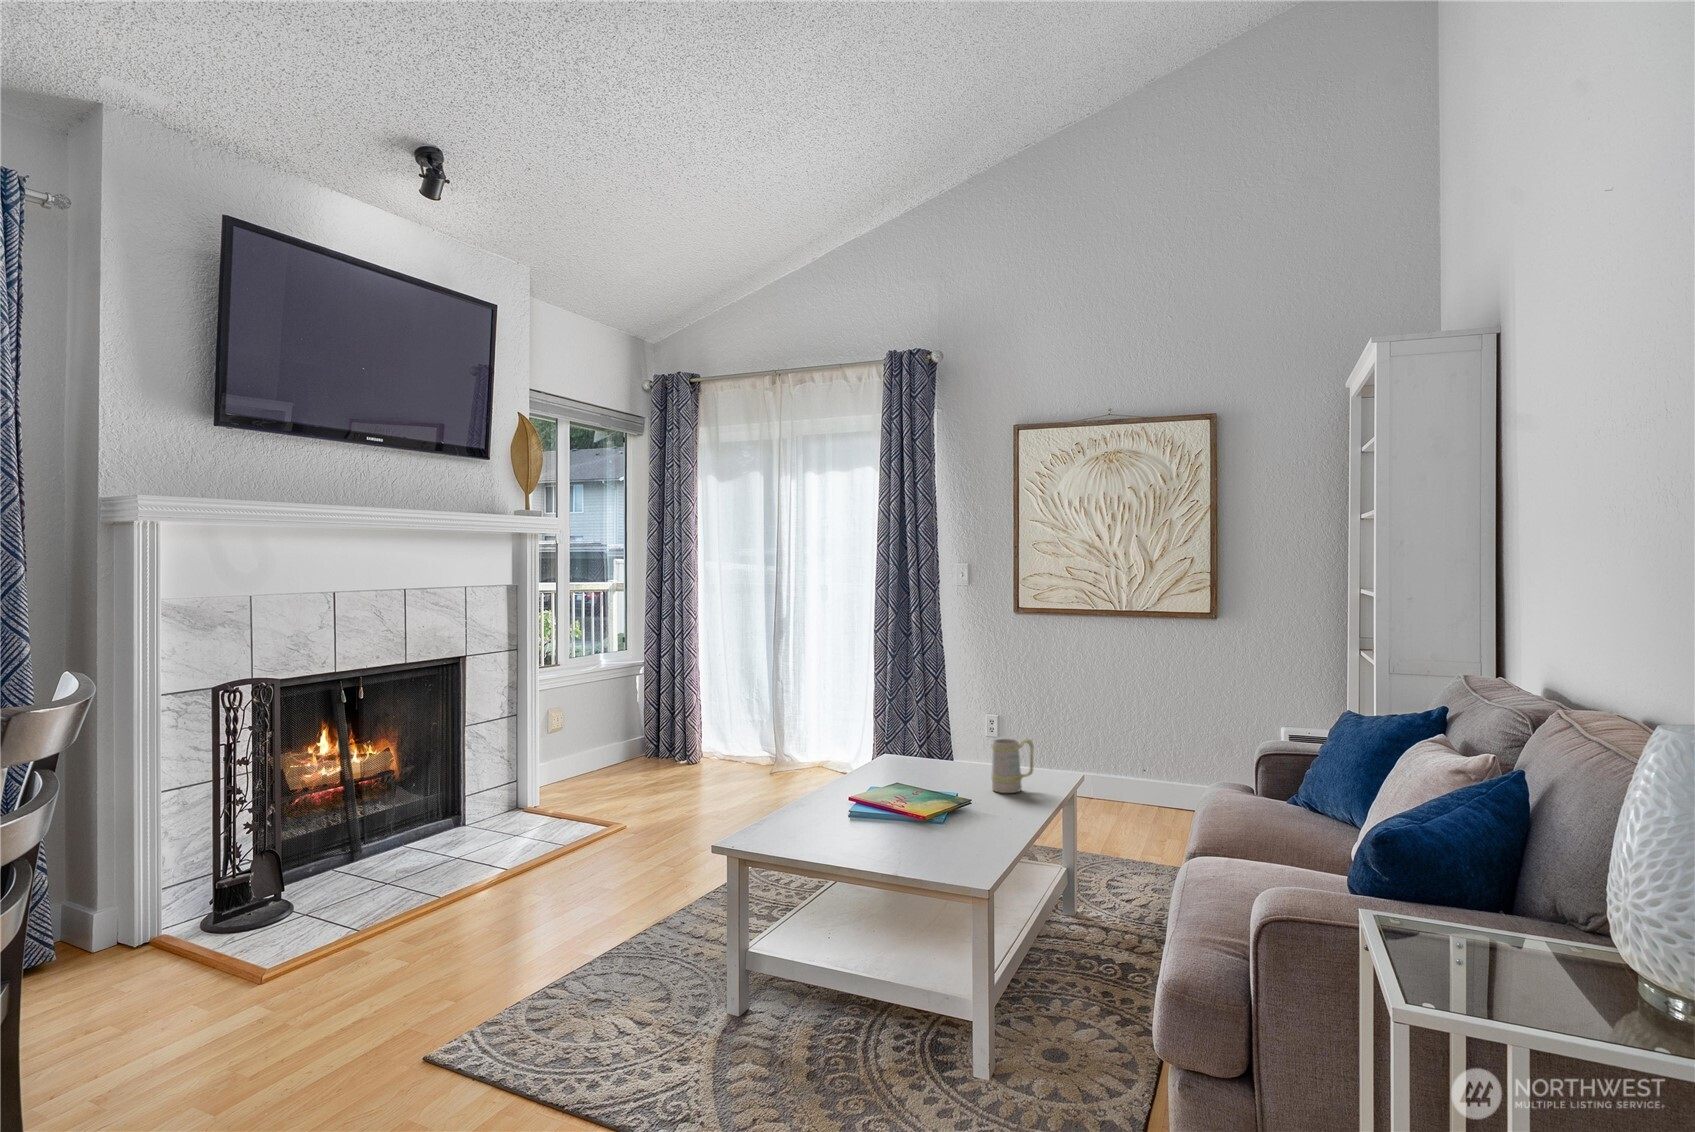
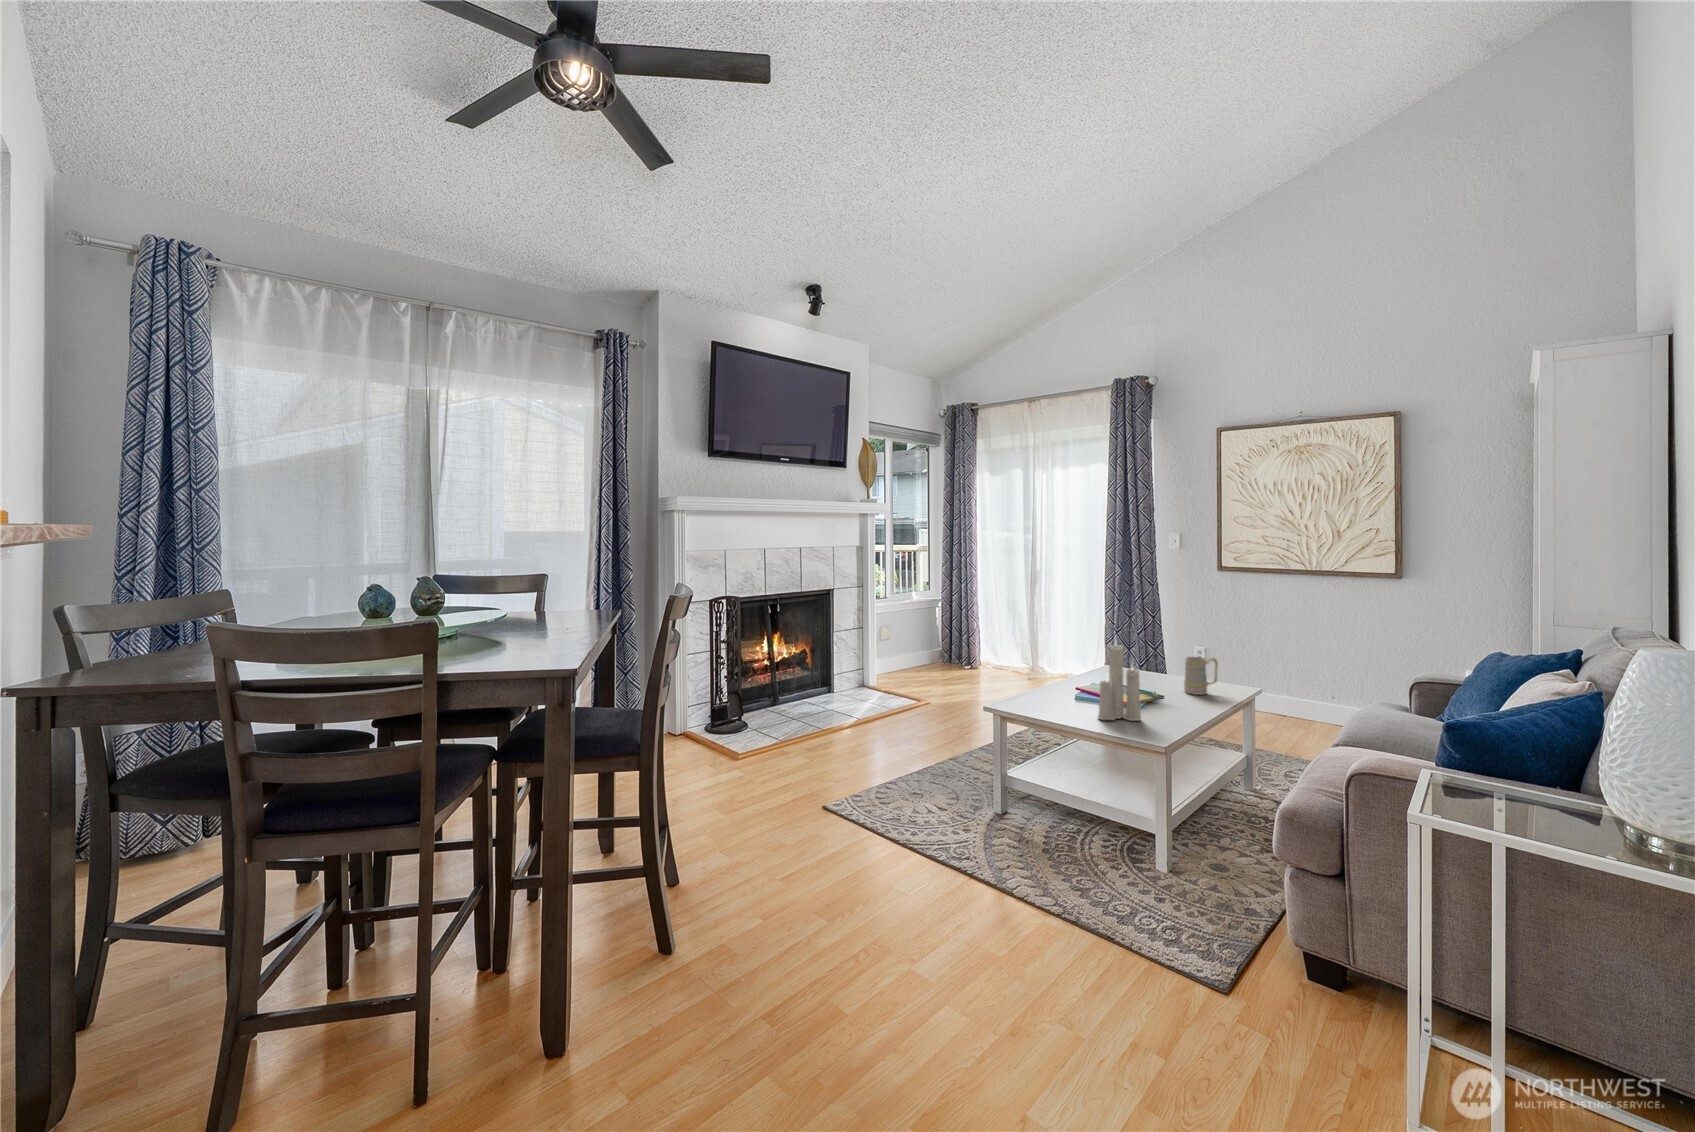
candle: none [882,711,943,850] -> present [1098,644,1141,721]

